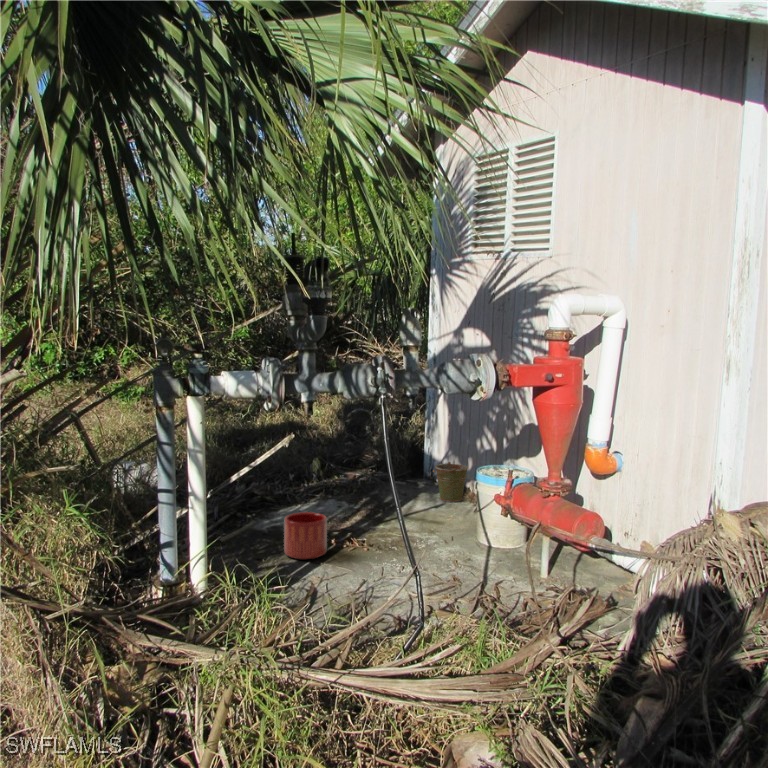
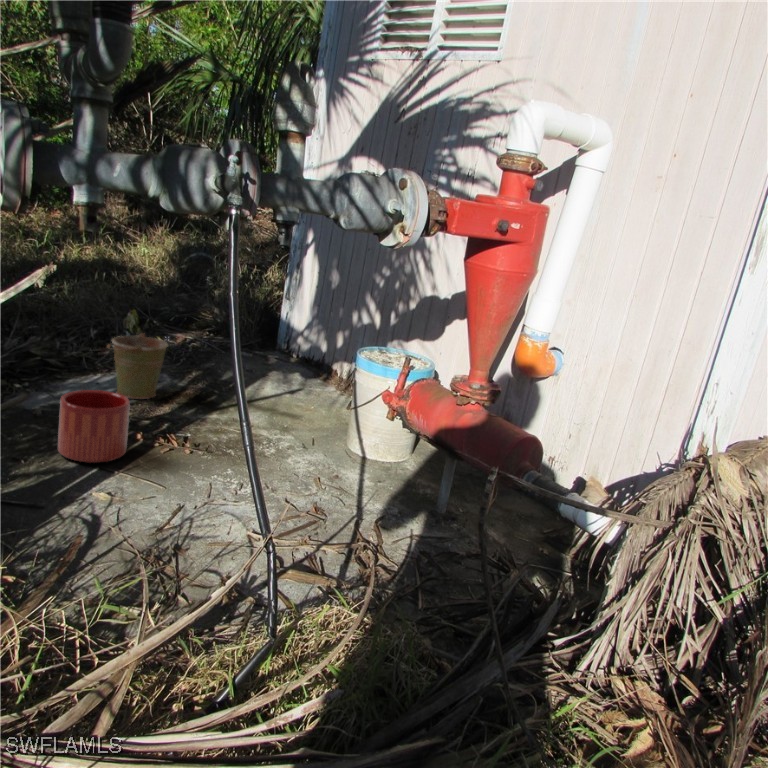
bucket: present [433,462,468,502] -> present [108,333,168,399]

